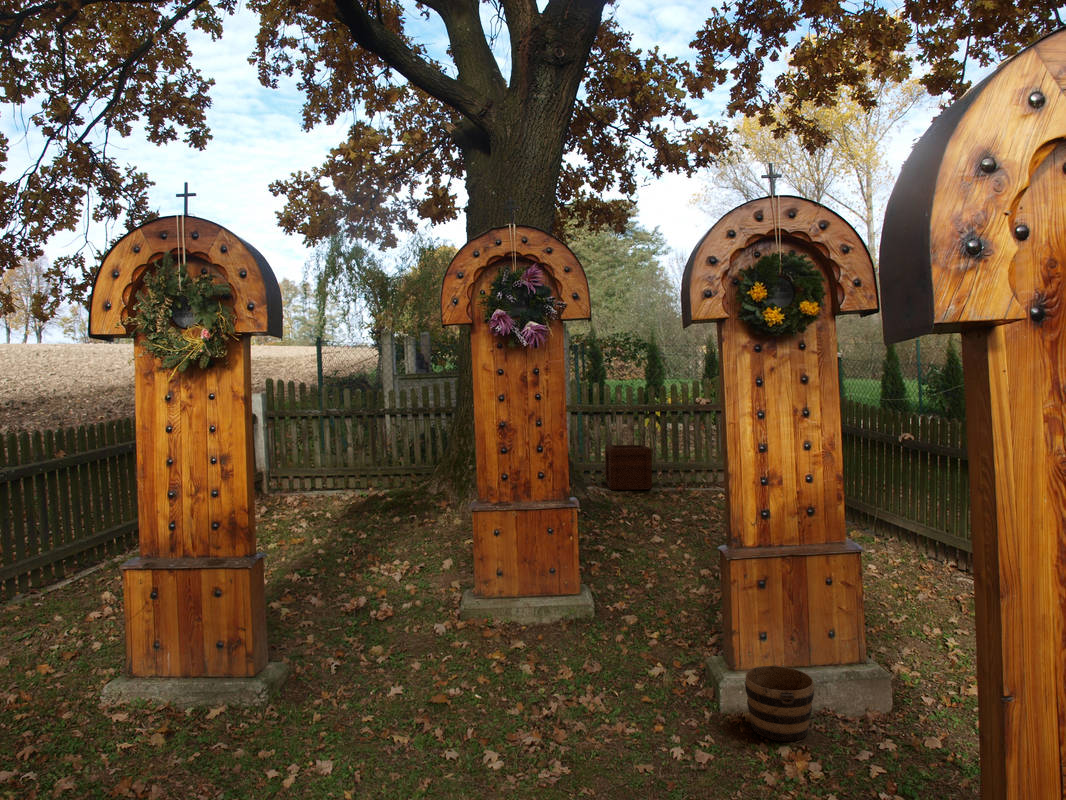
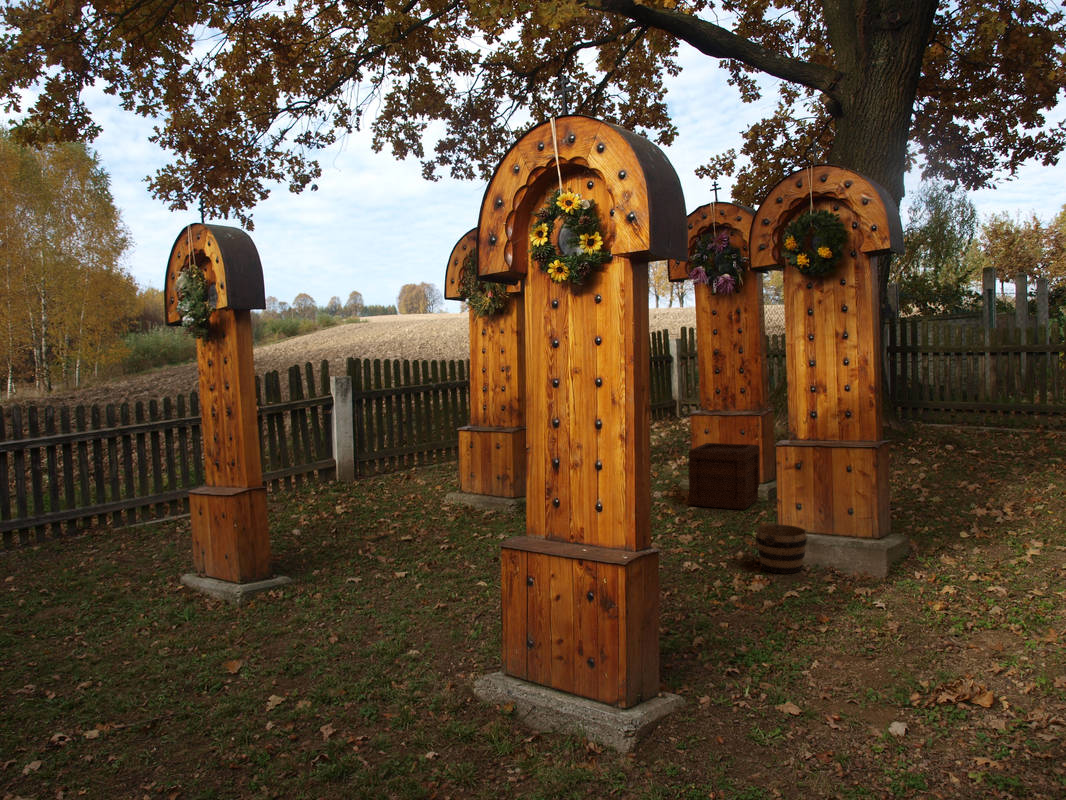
wooden crate: present [605,445,652,490] -> present [688,443,760,510]

